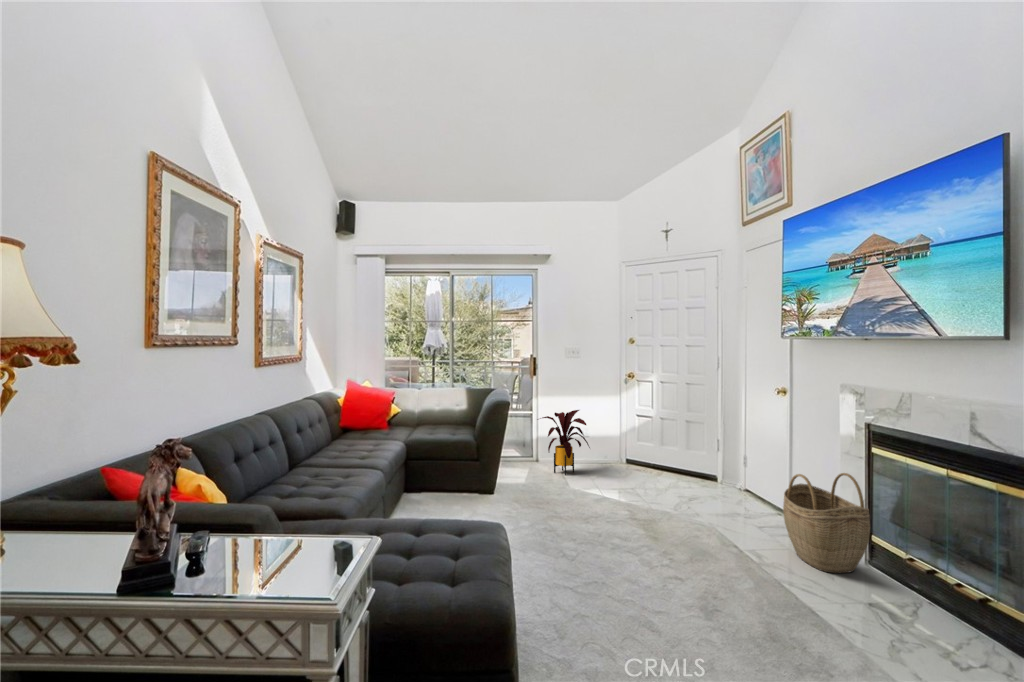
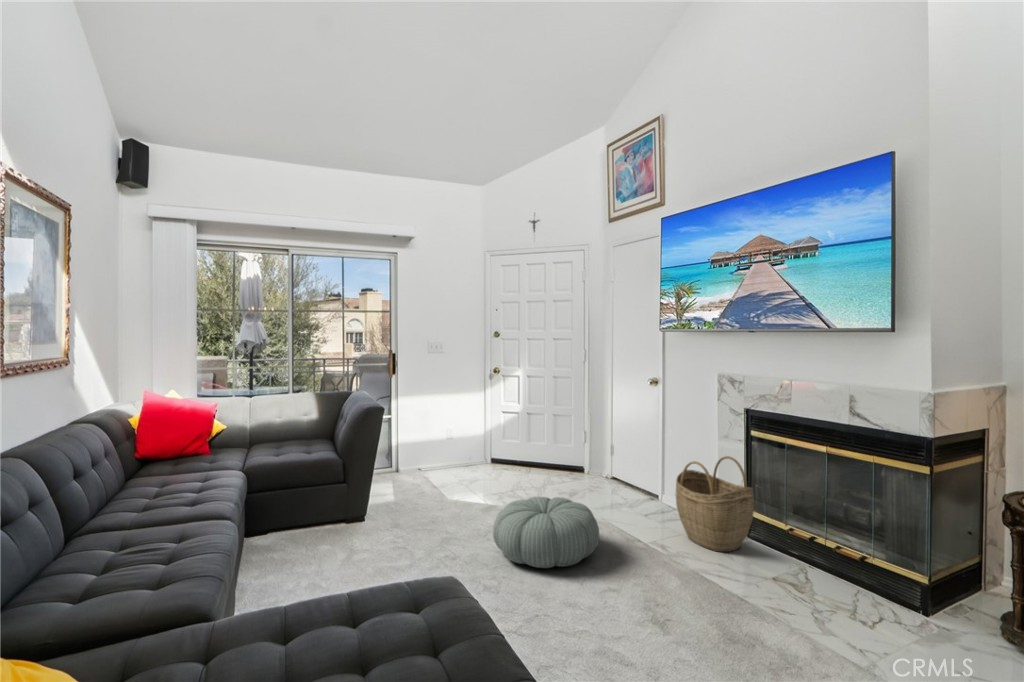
house plant: present [540,410,590,475] -> none [397,410,459,484]
pouf: none [589,493,689,558] -> present [493,497,599,568]

